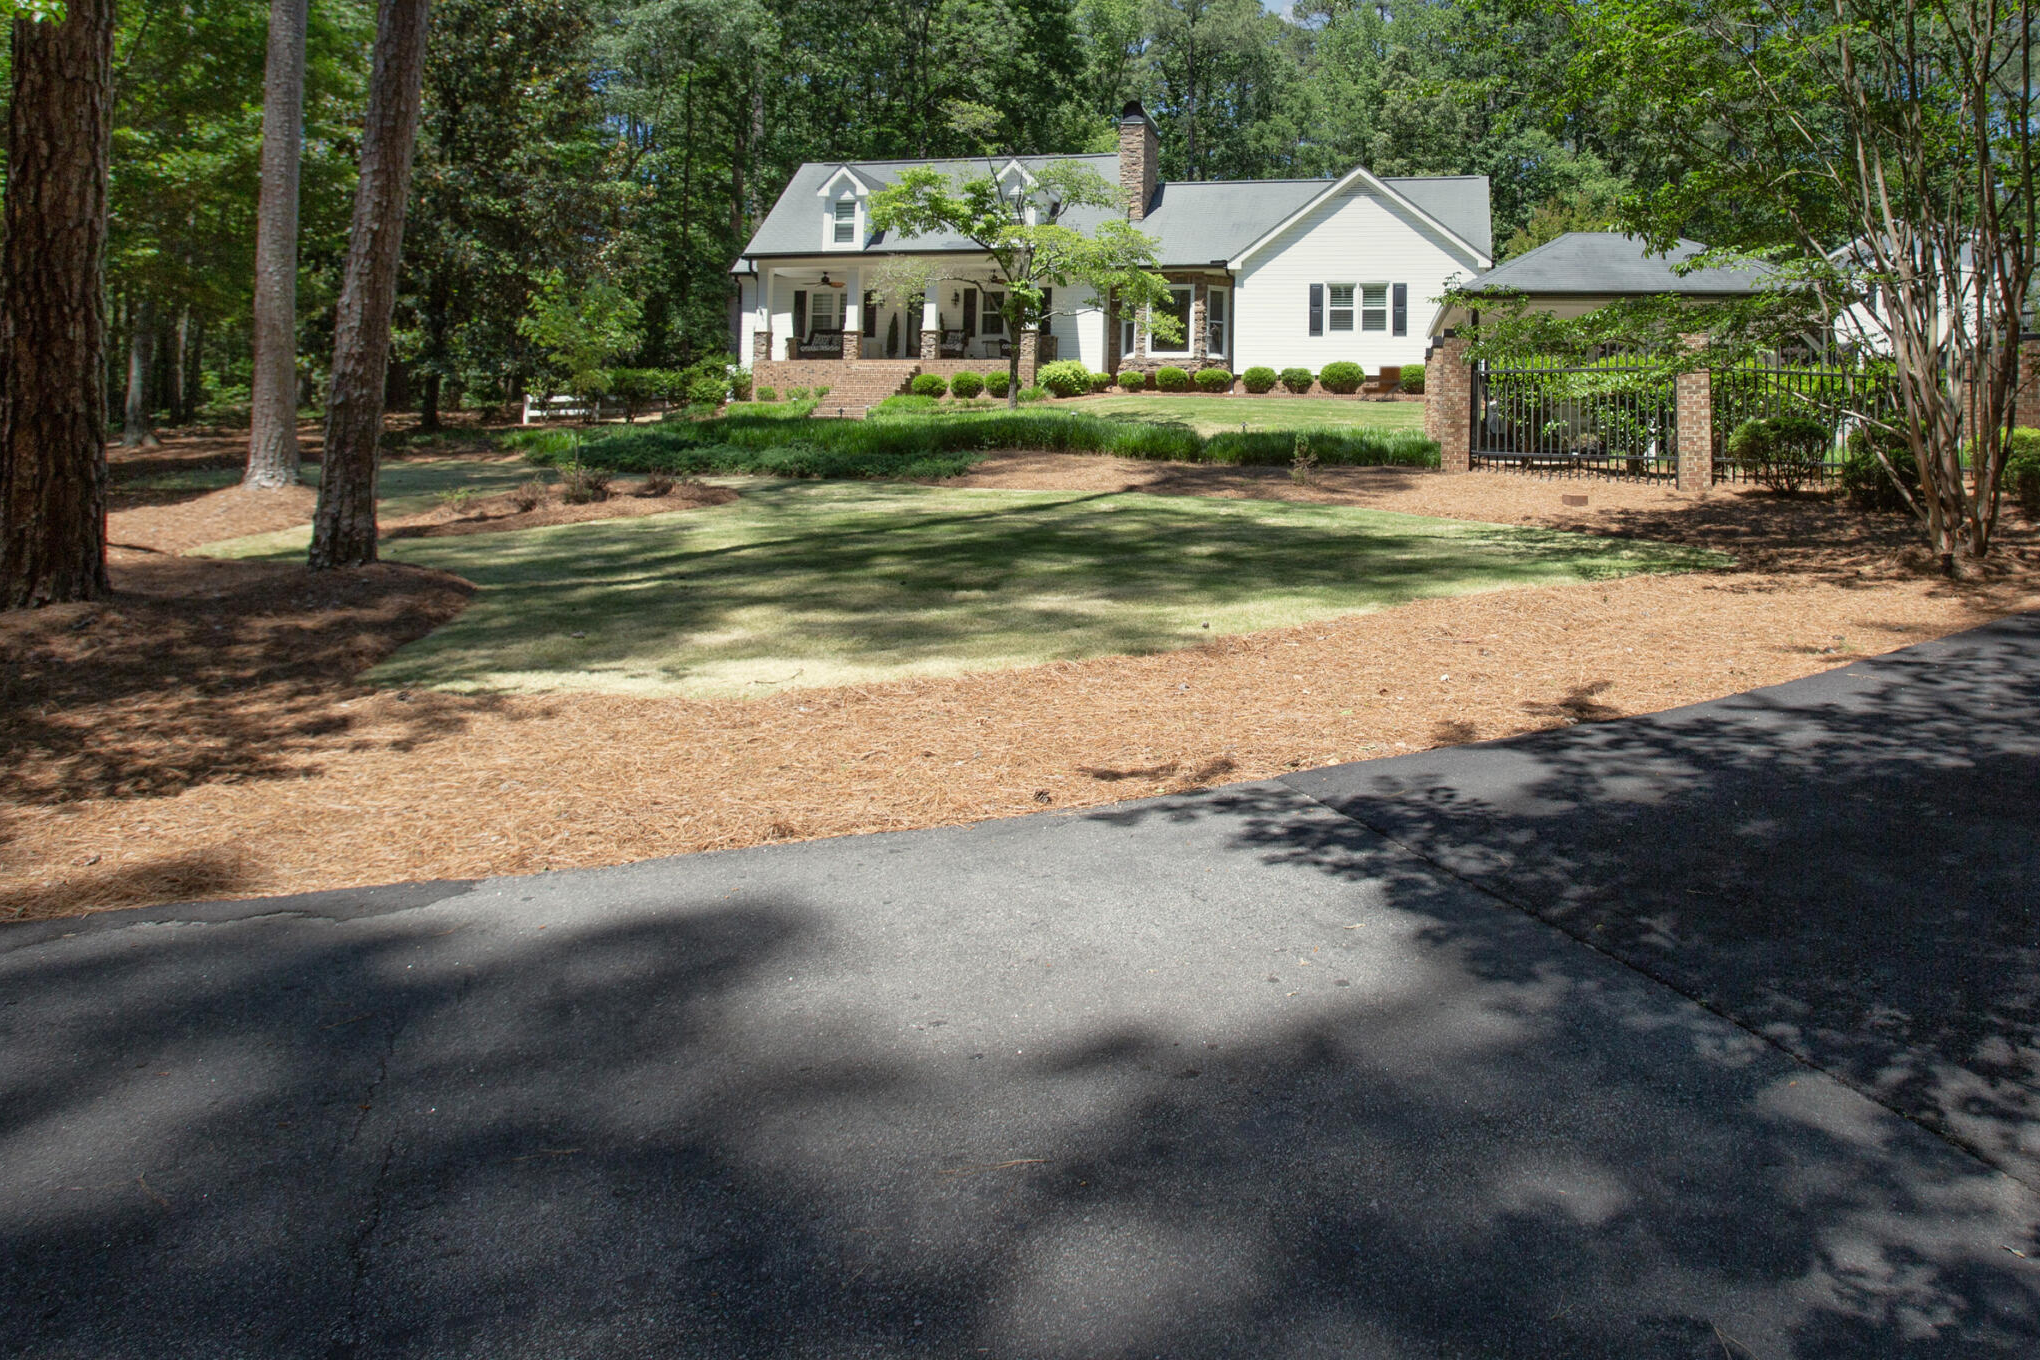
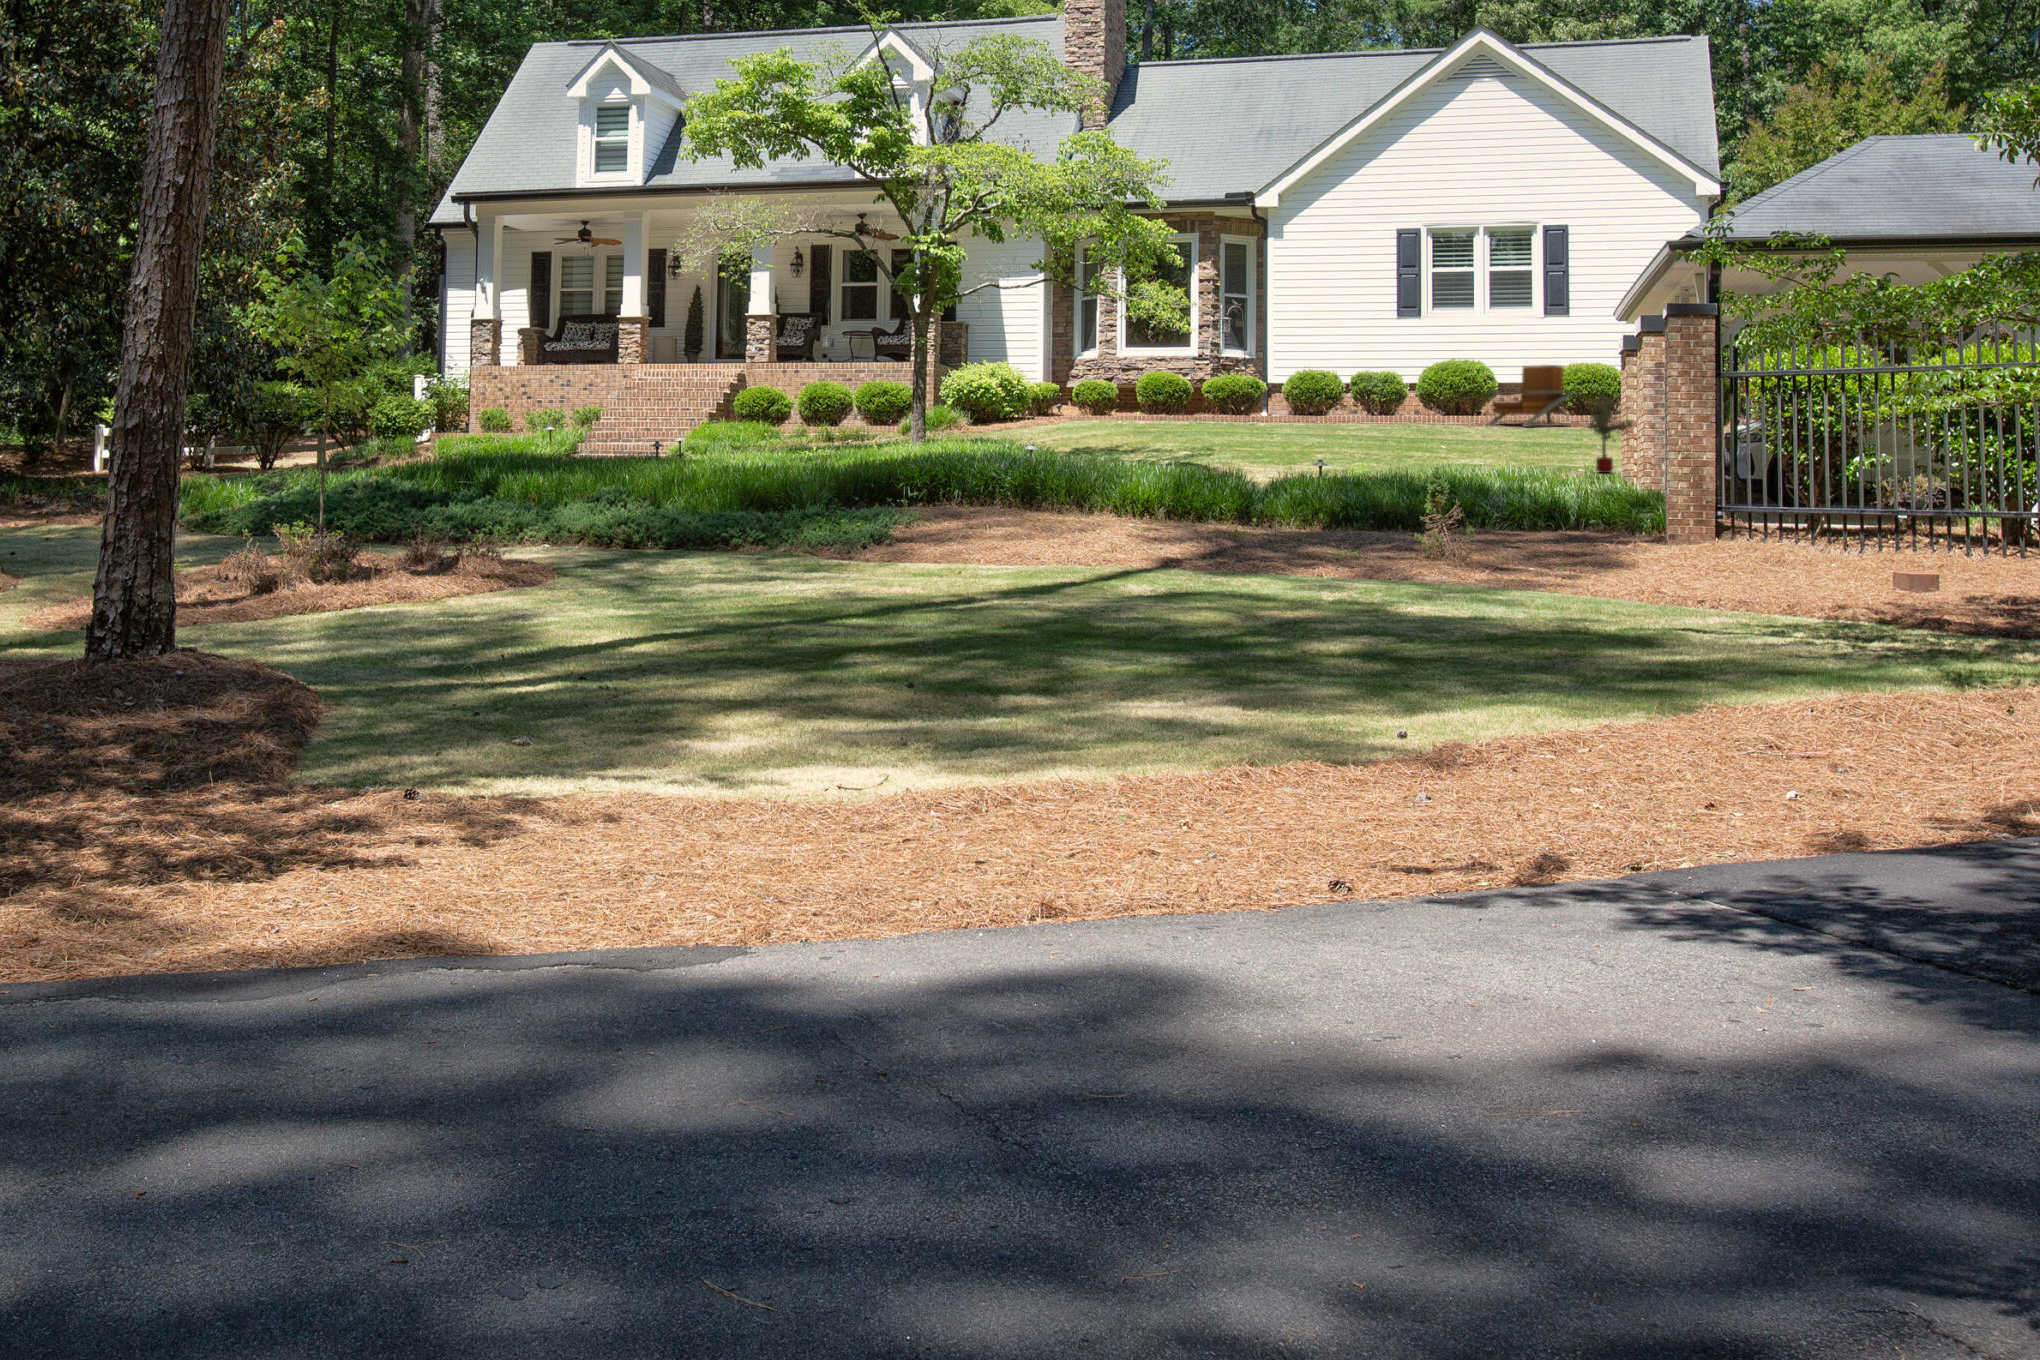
potted tree: none [1399,381,1426,431] -> present [1588,391,1632,473]

